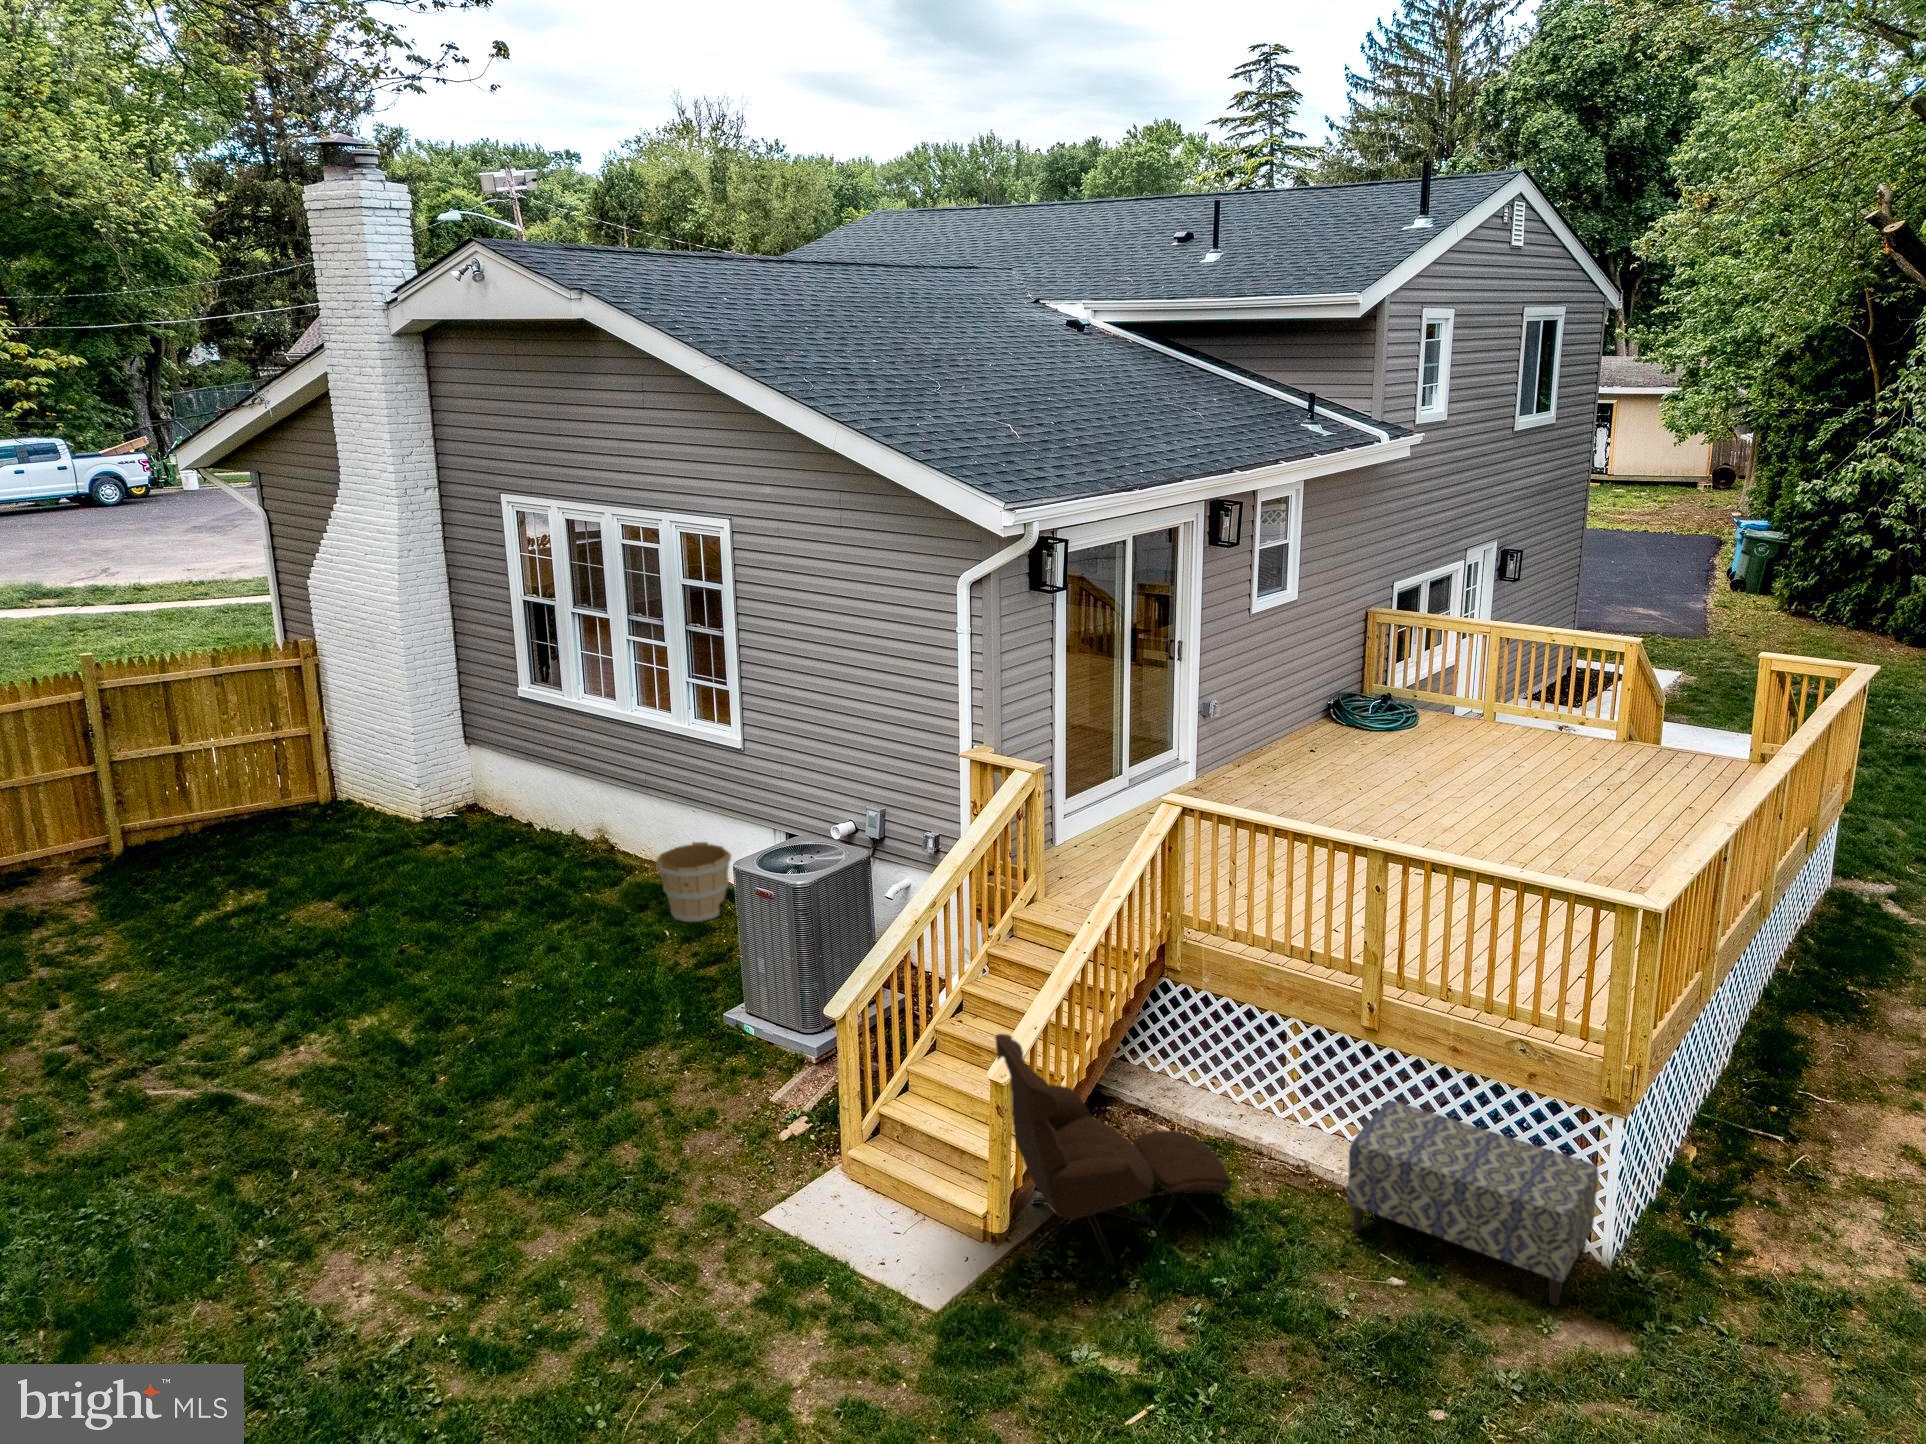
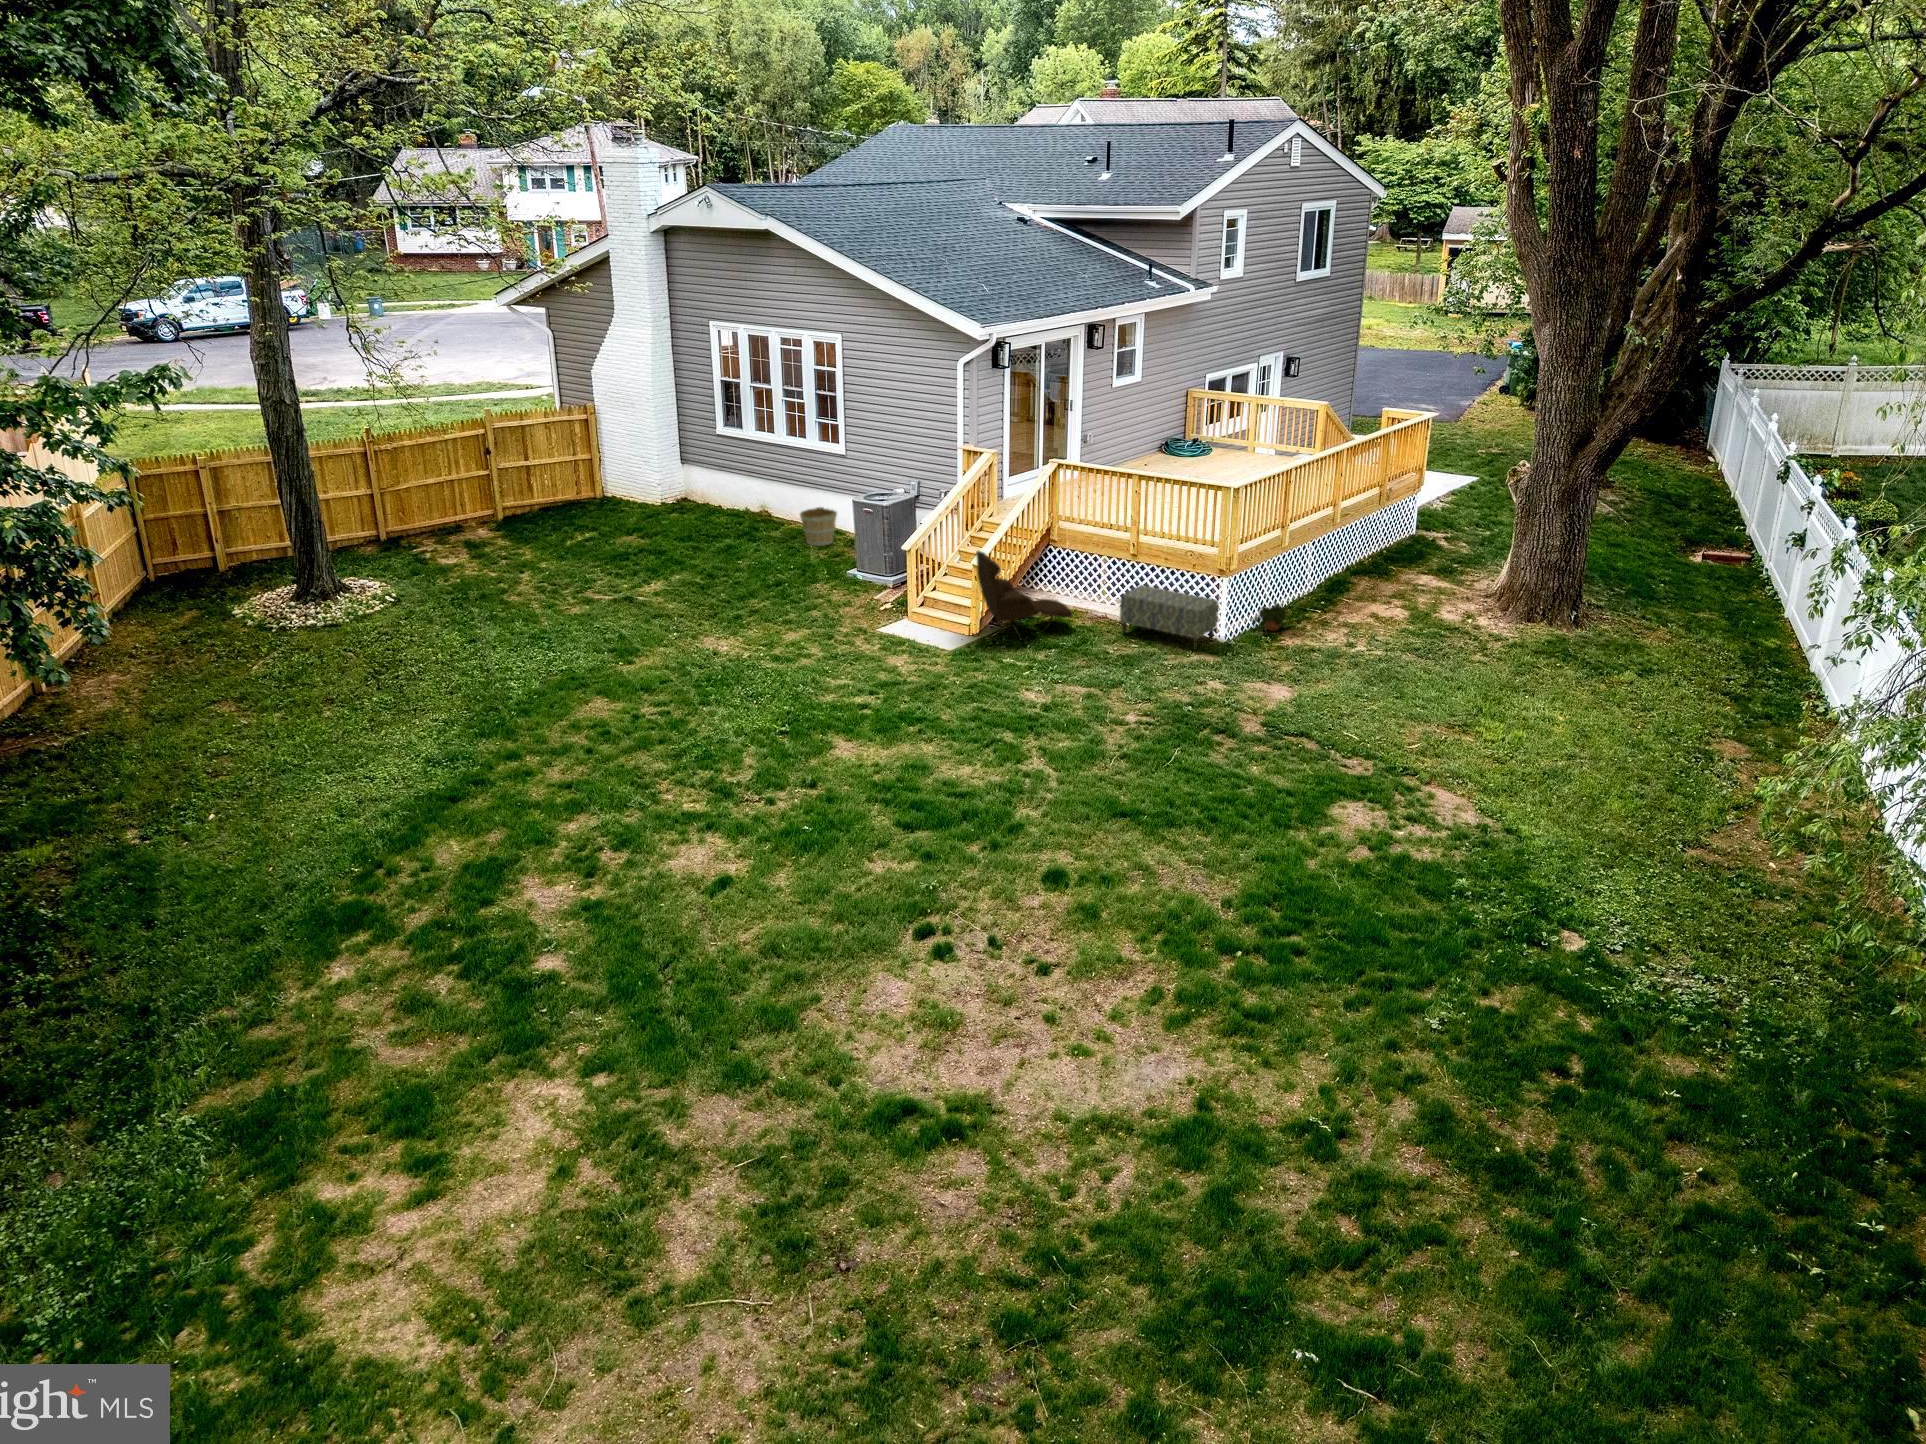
potted plant: none [1651,1136,1762,1223] -> present [1252,602,1288,631]

